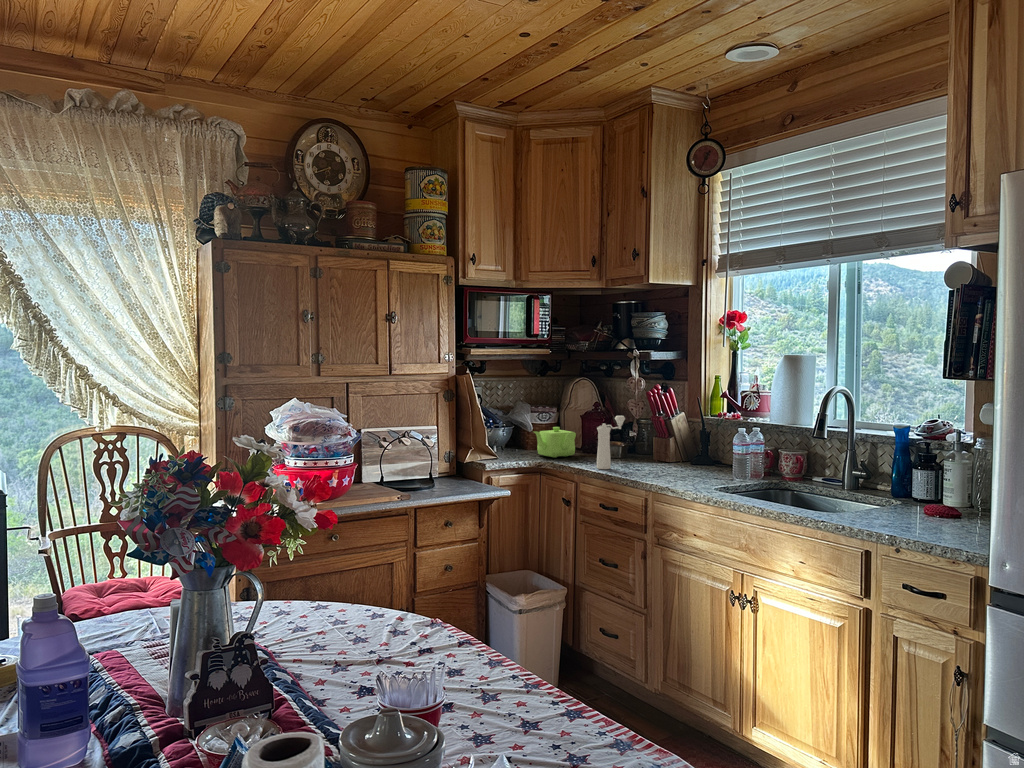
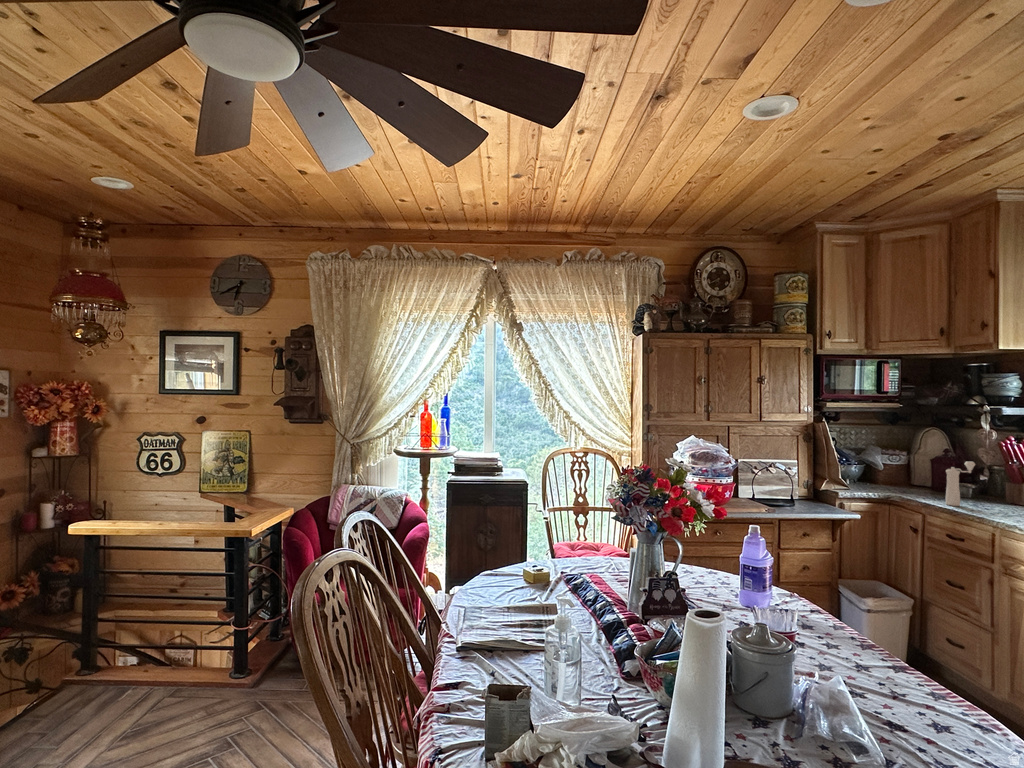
teapot: present [534,427,576,458] -> none [882,467,925,492]

